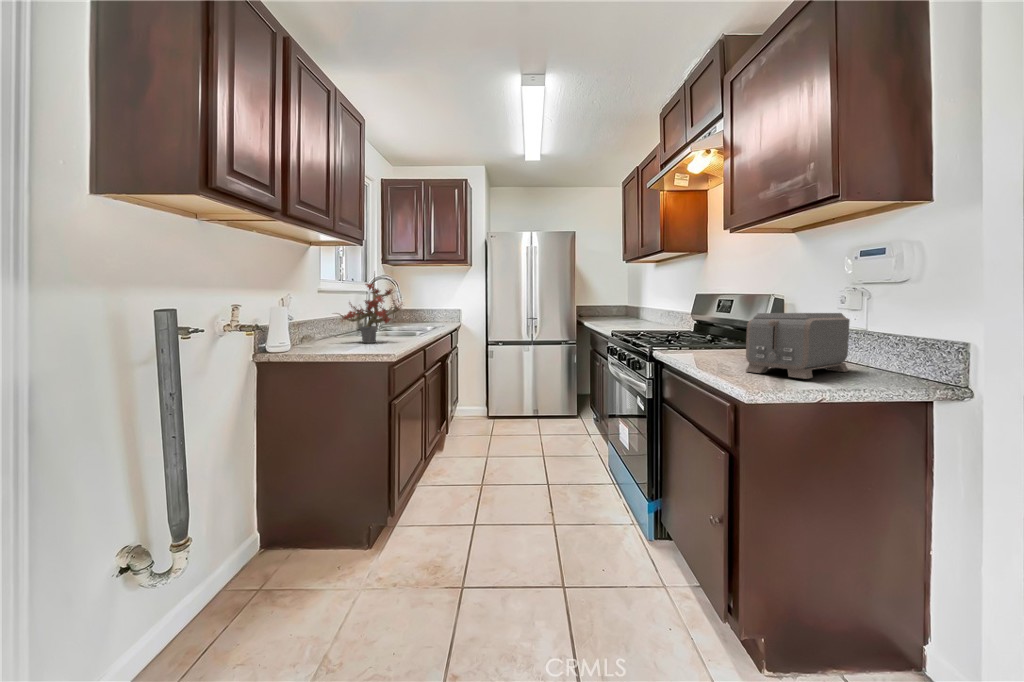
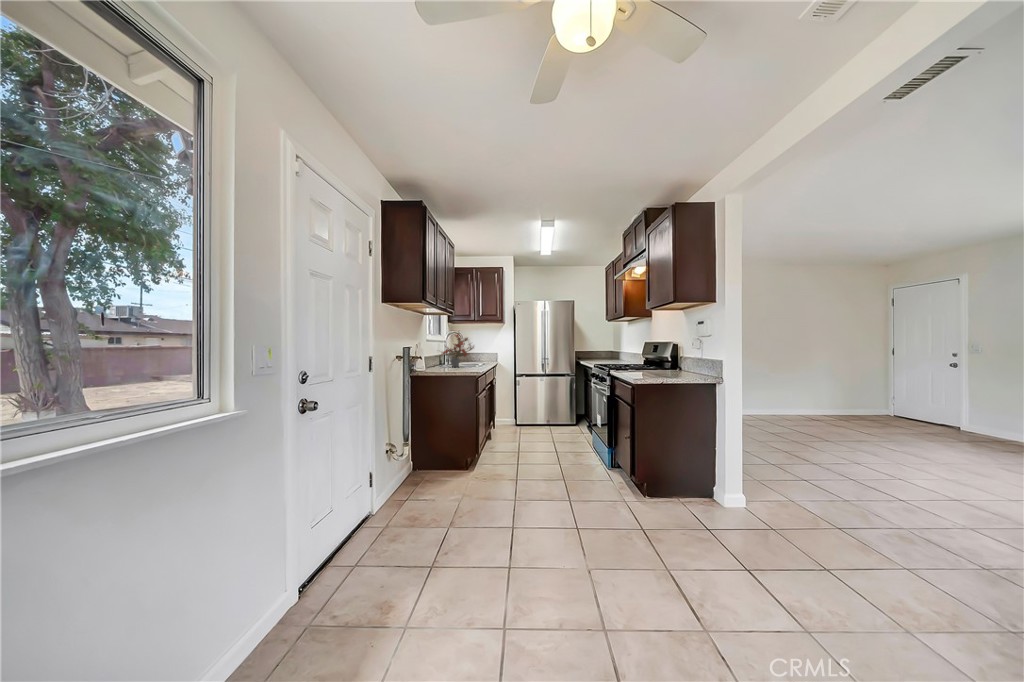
toaster: present [745,313,850,379] -> none [644,349,692,376]

